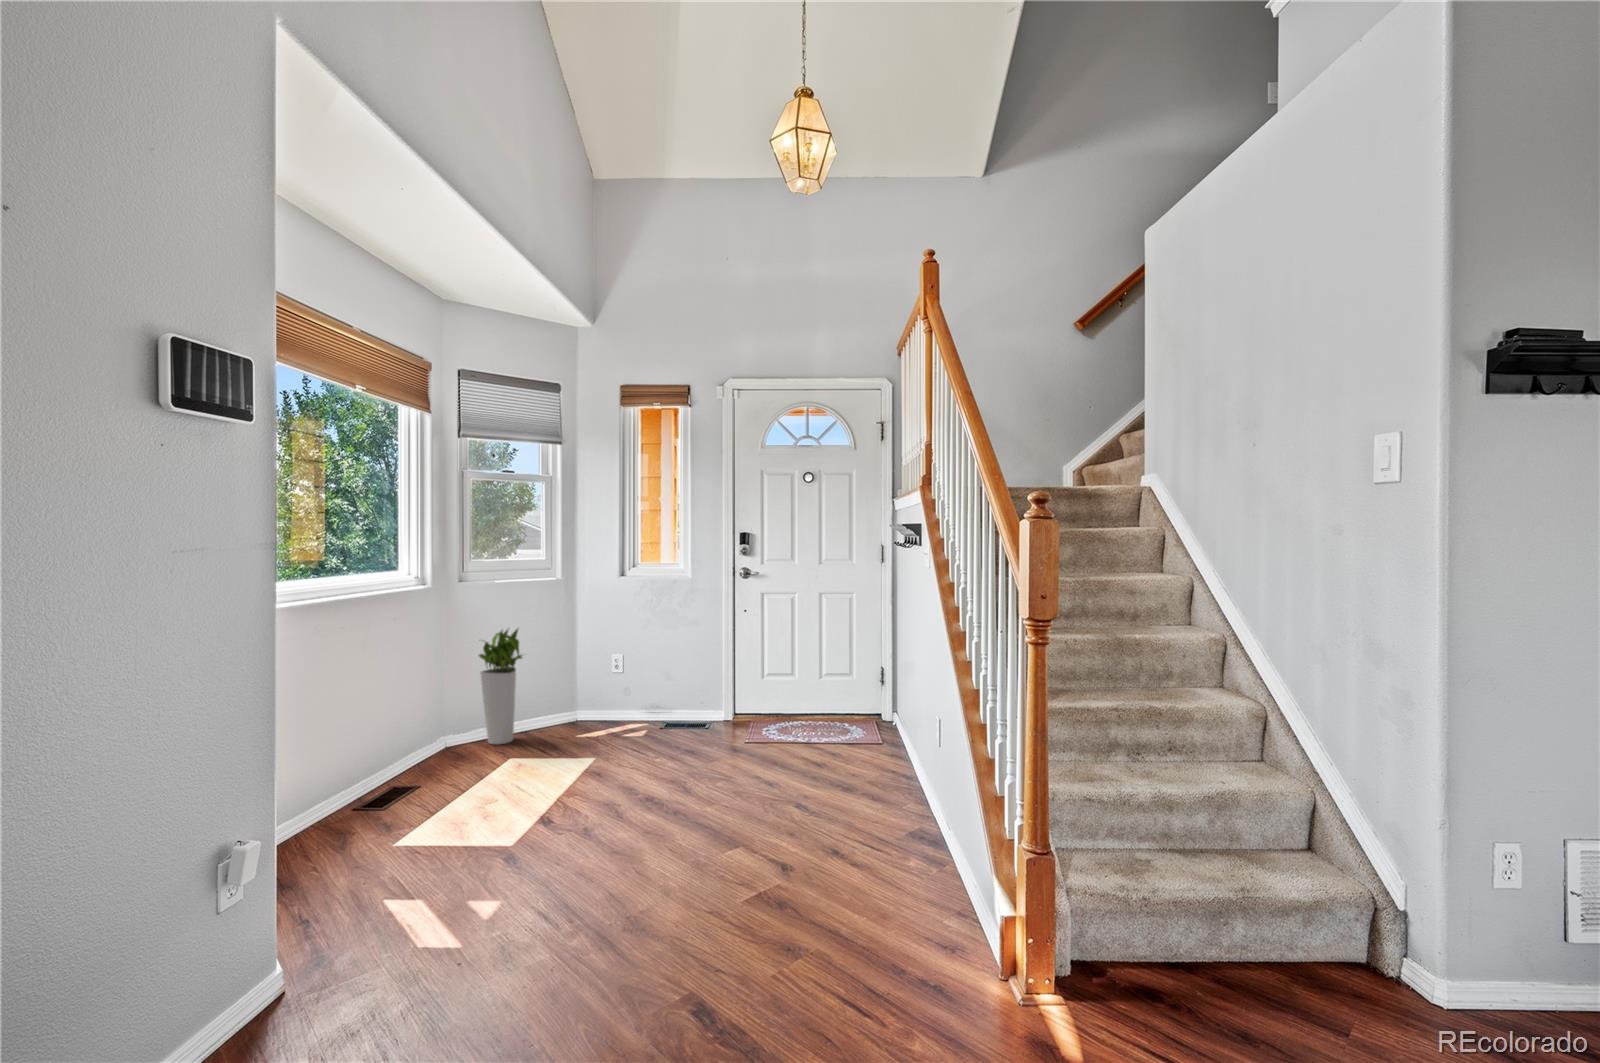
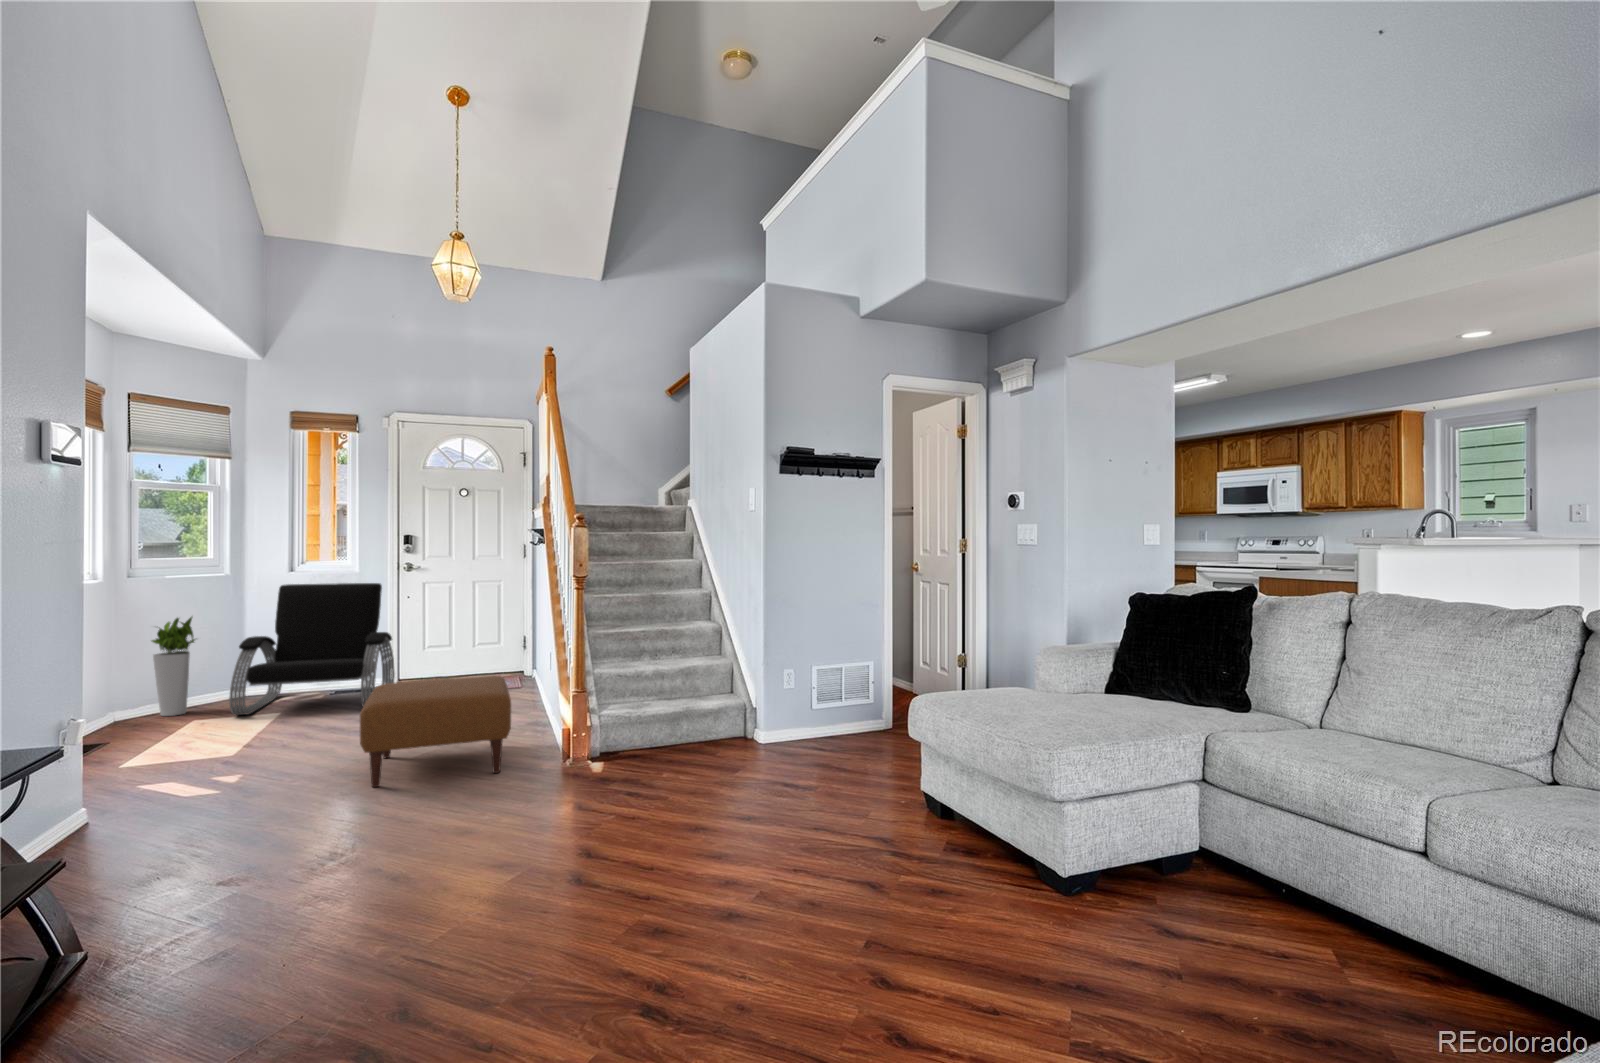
armchair: none [545,592,729,761] -> present [229,583,395,715]
ottoman: none [631,783,896,1021] -> present [360,676,511,787]

